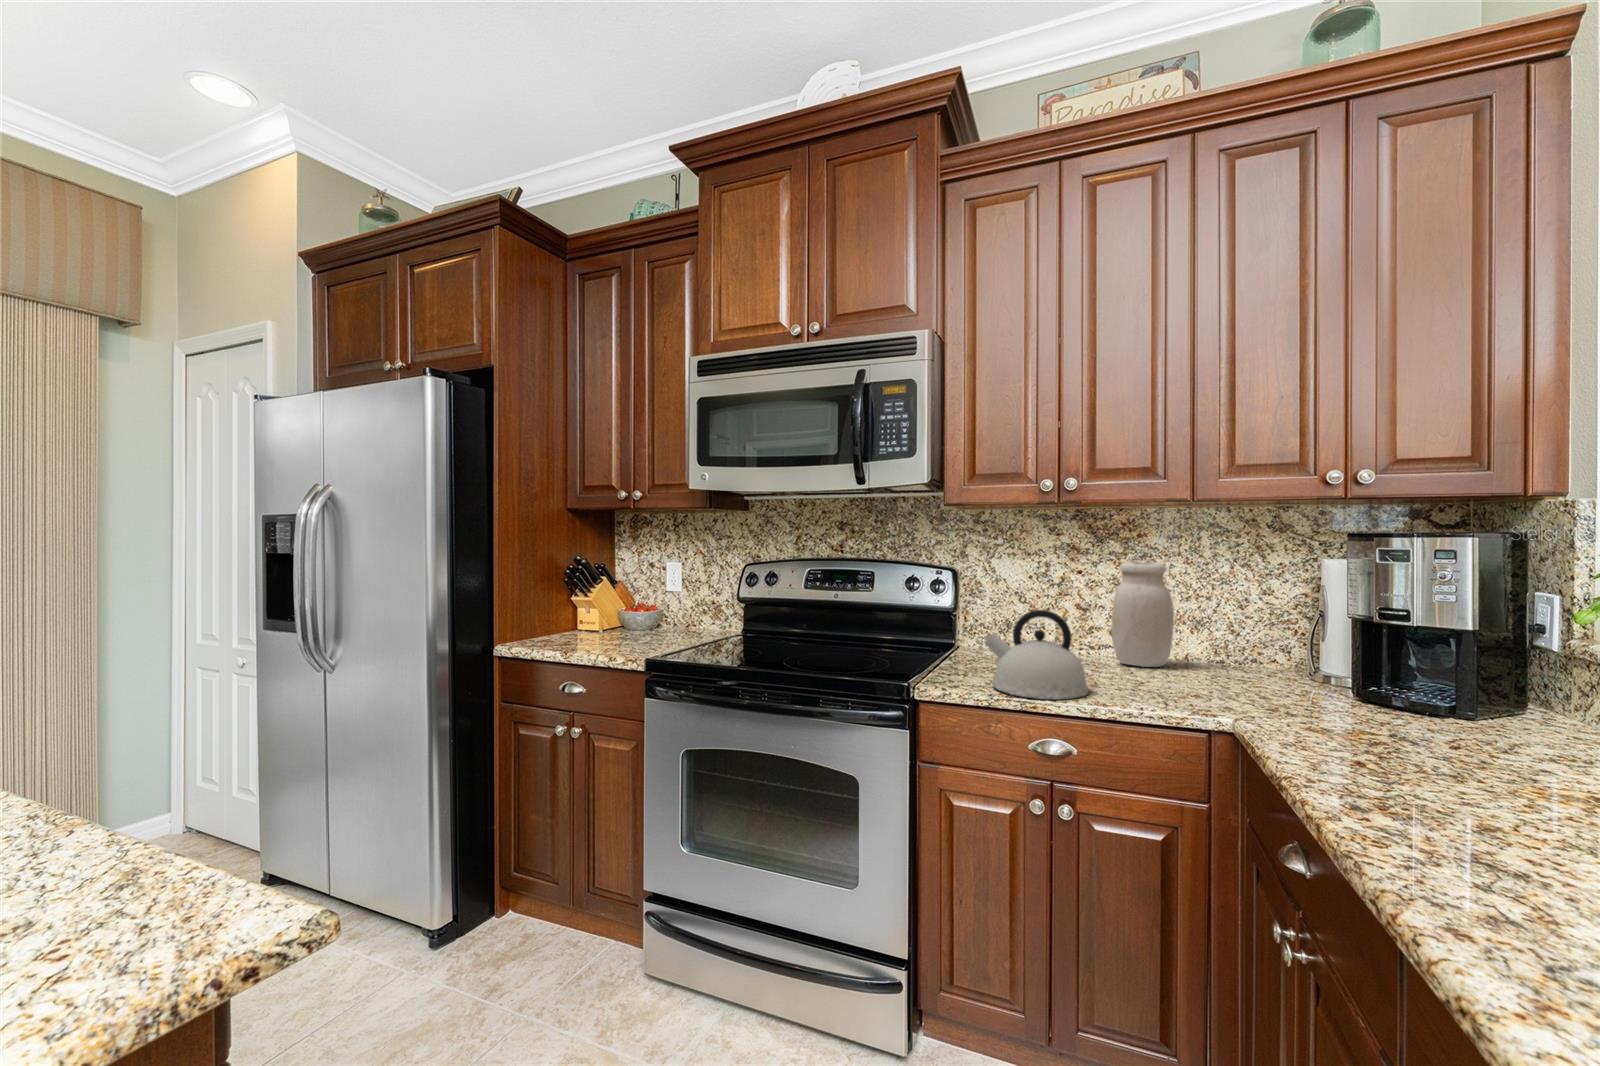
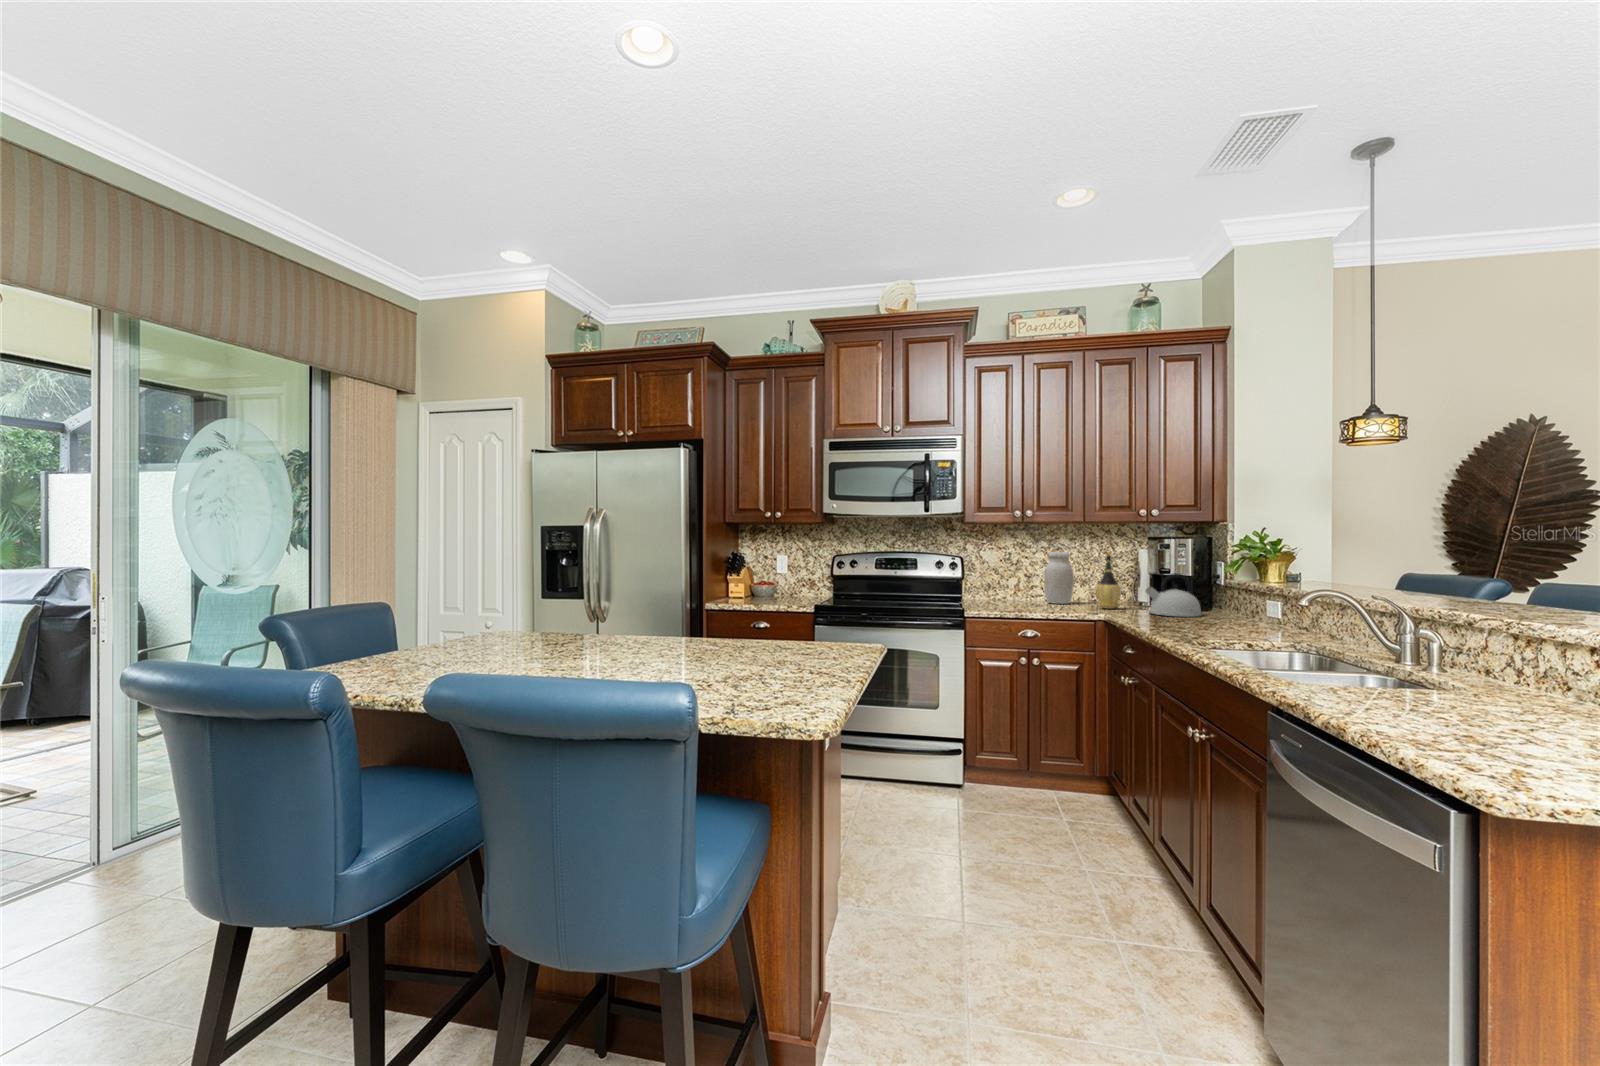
wine bottle: none [1218,567,1278,693] -> present [1096,552,1121,609]
kettle: present [984,610,1089,700] -> present [1145,574,1202,617]

